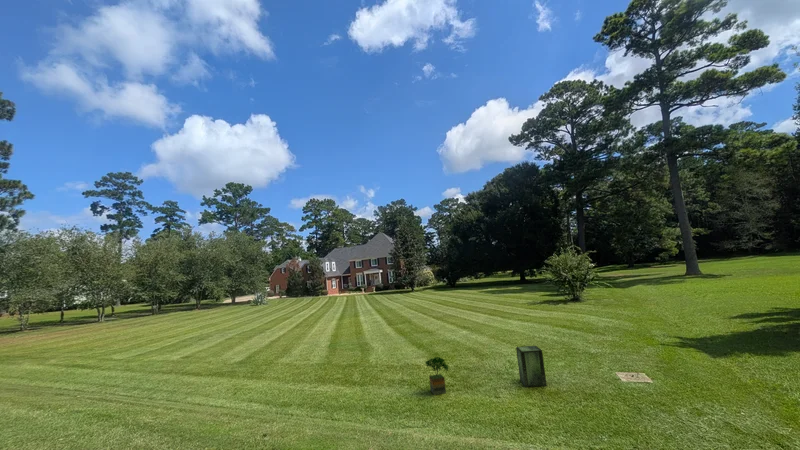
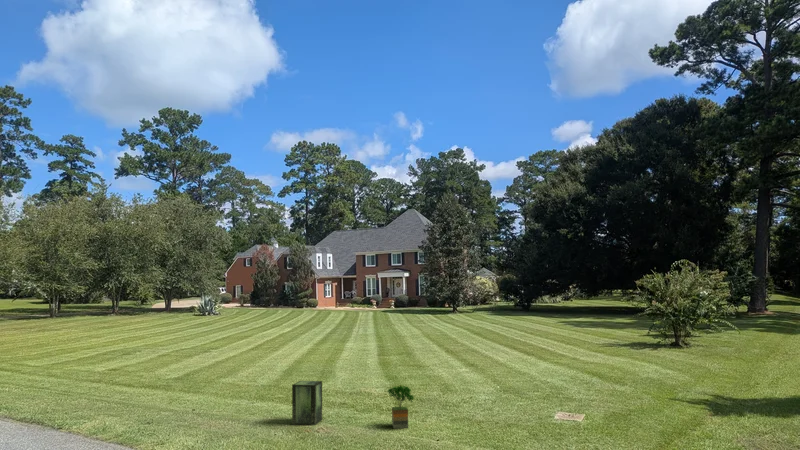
storage box: present [516,346,547,387] -> present [292,381,322,425]

